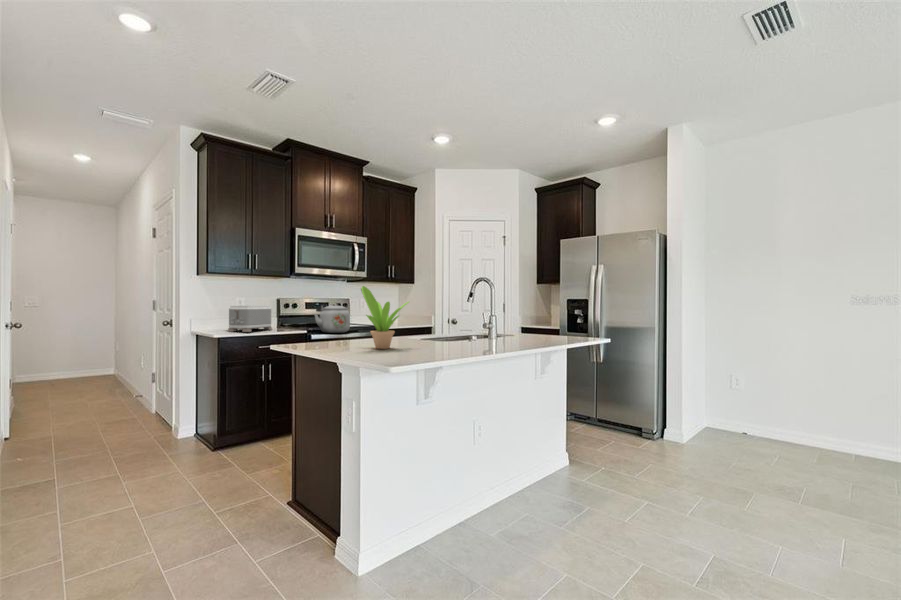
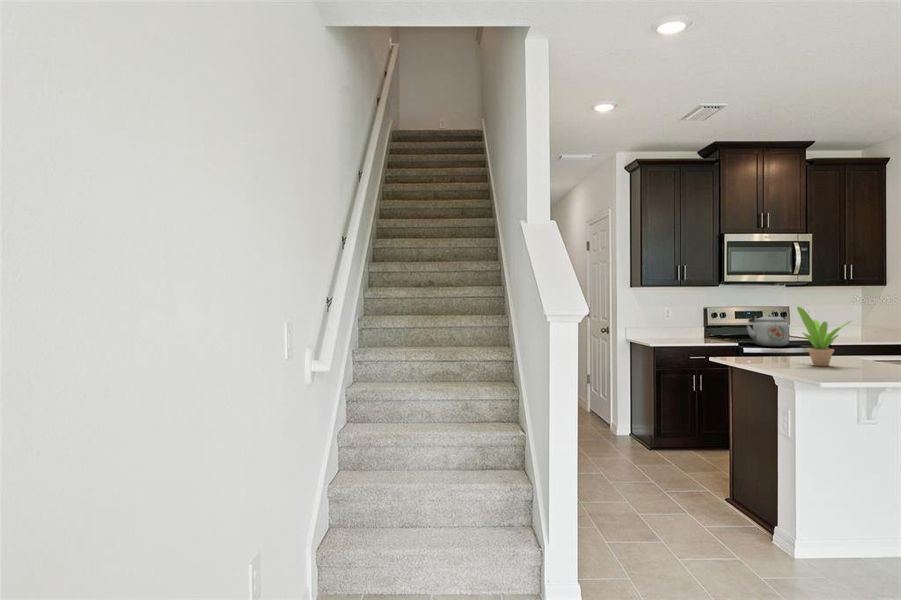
toaster: present [228,306,272,332] -> none [659,316,702,342]

